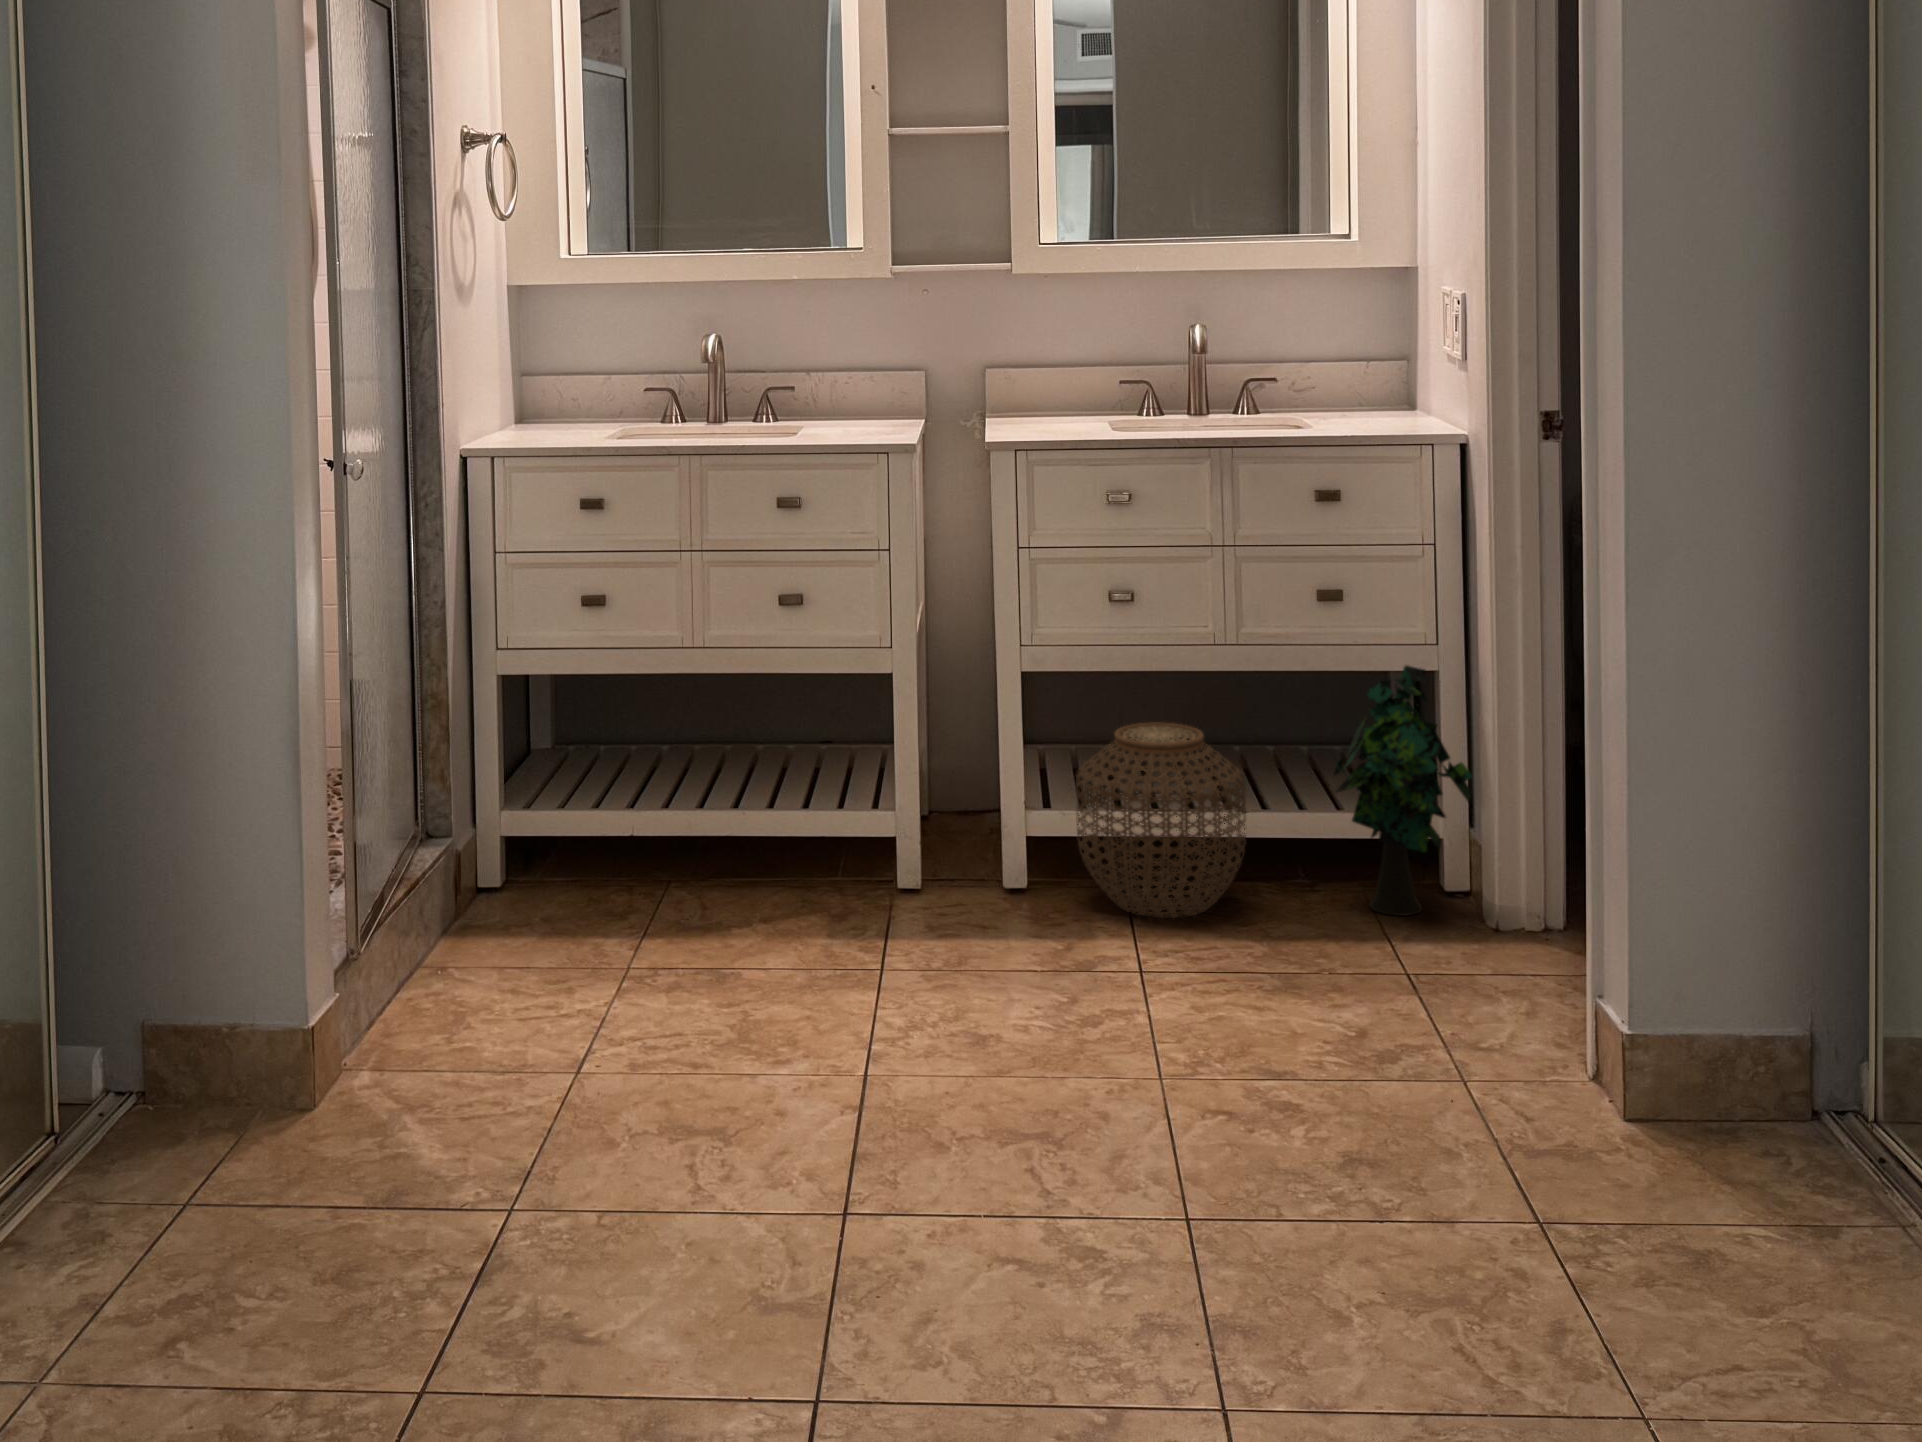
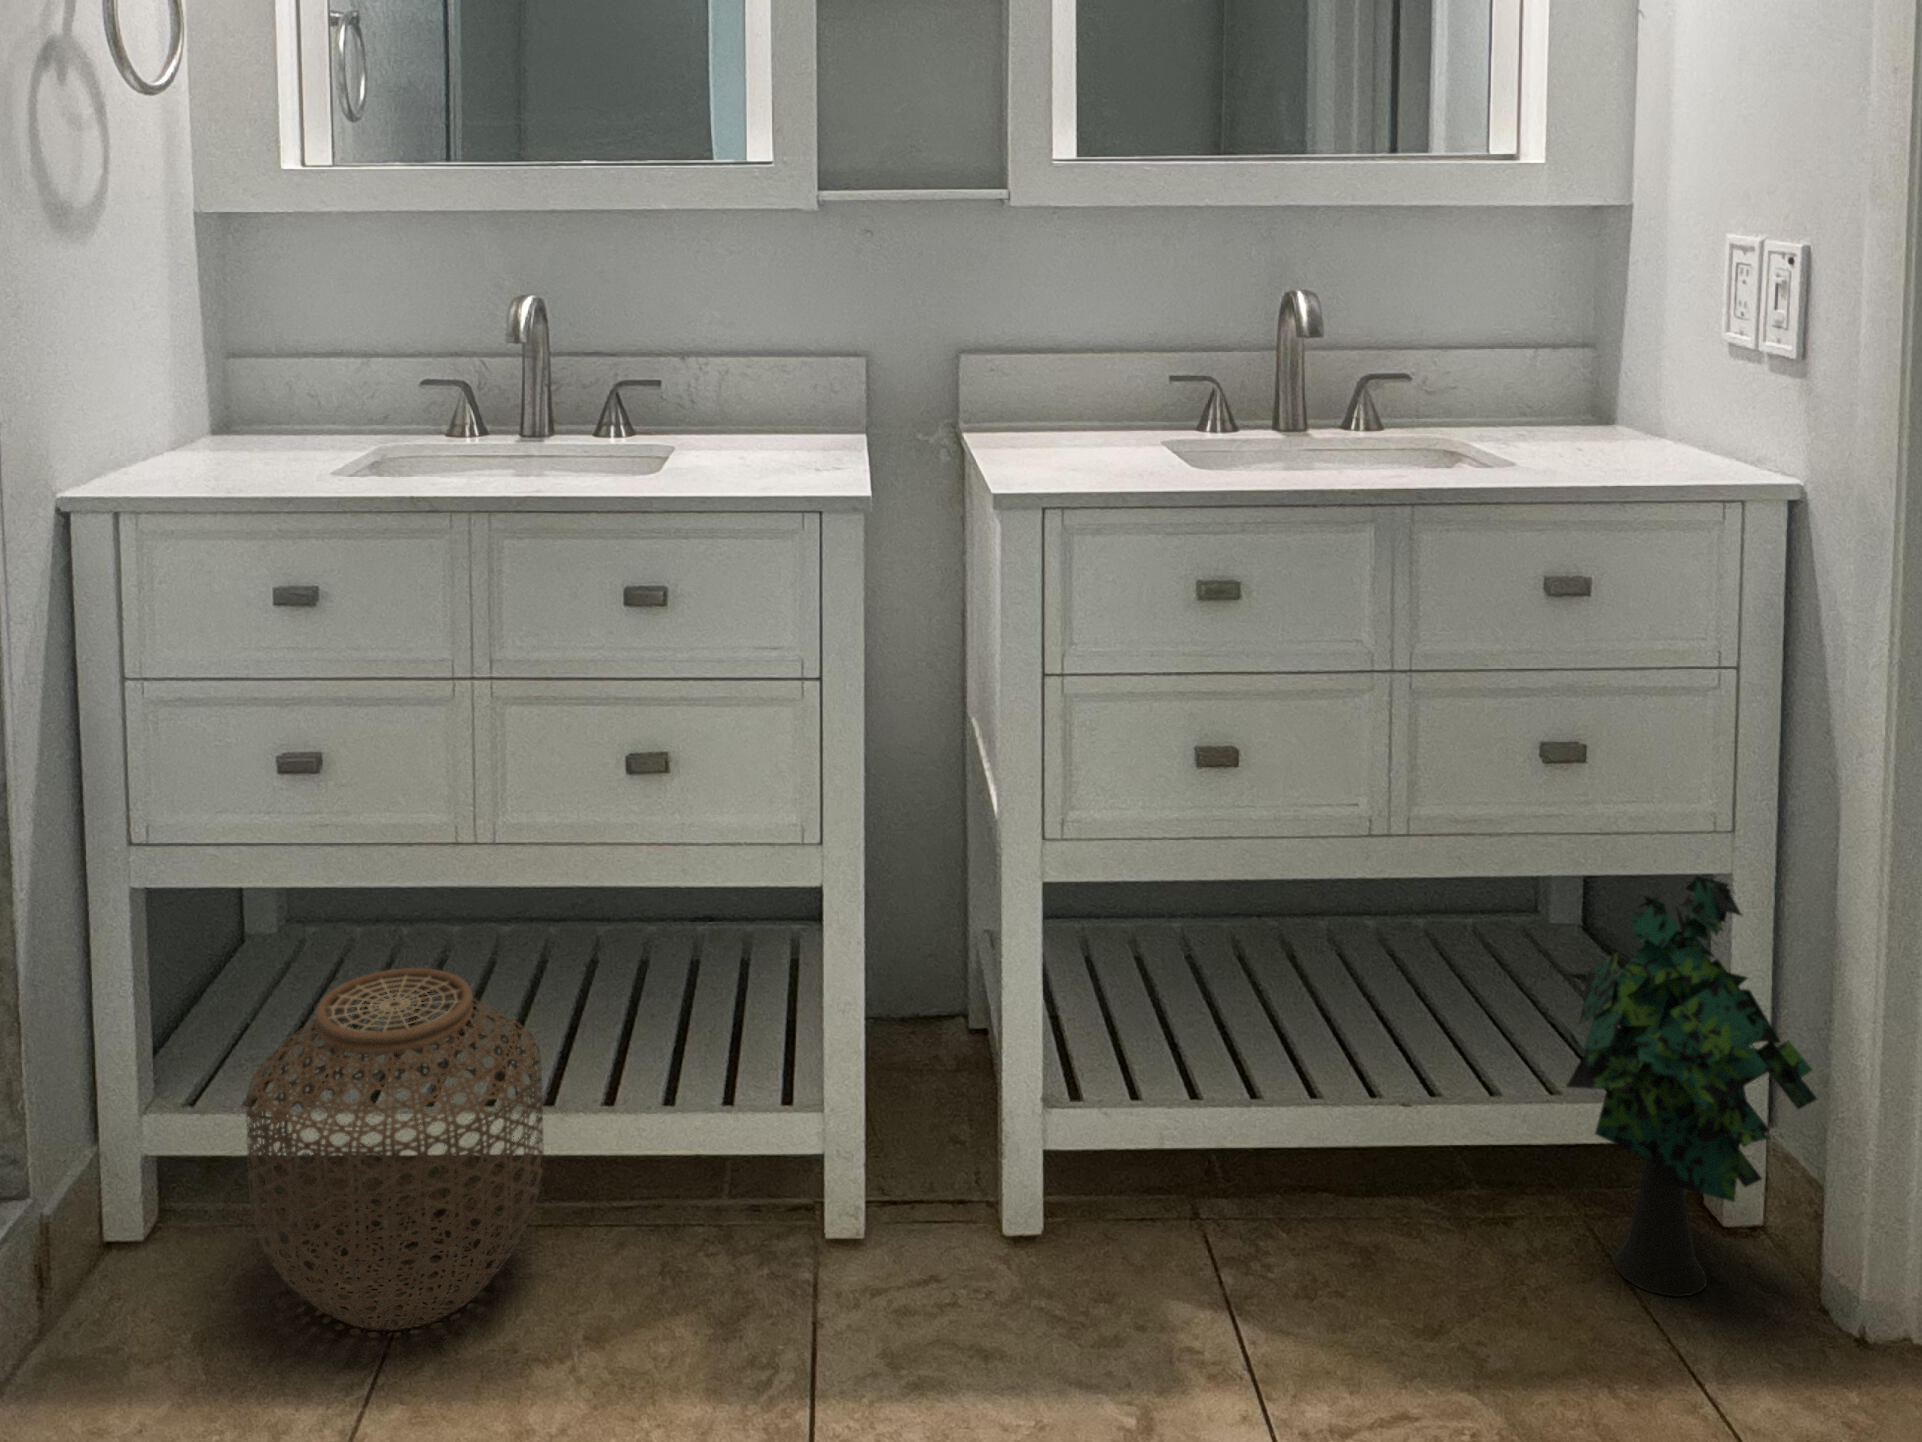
woven basket: present [1076,723,1246,918] -> present [246,968,544,1329]

